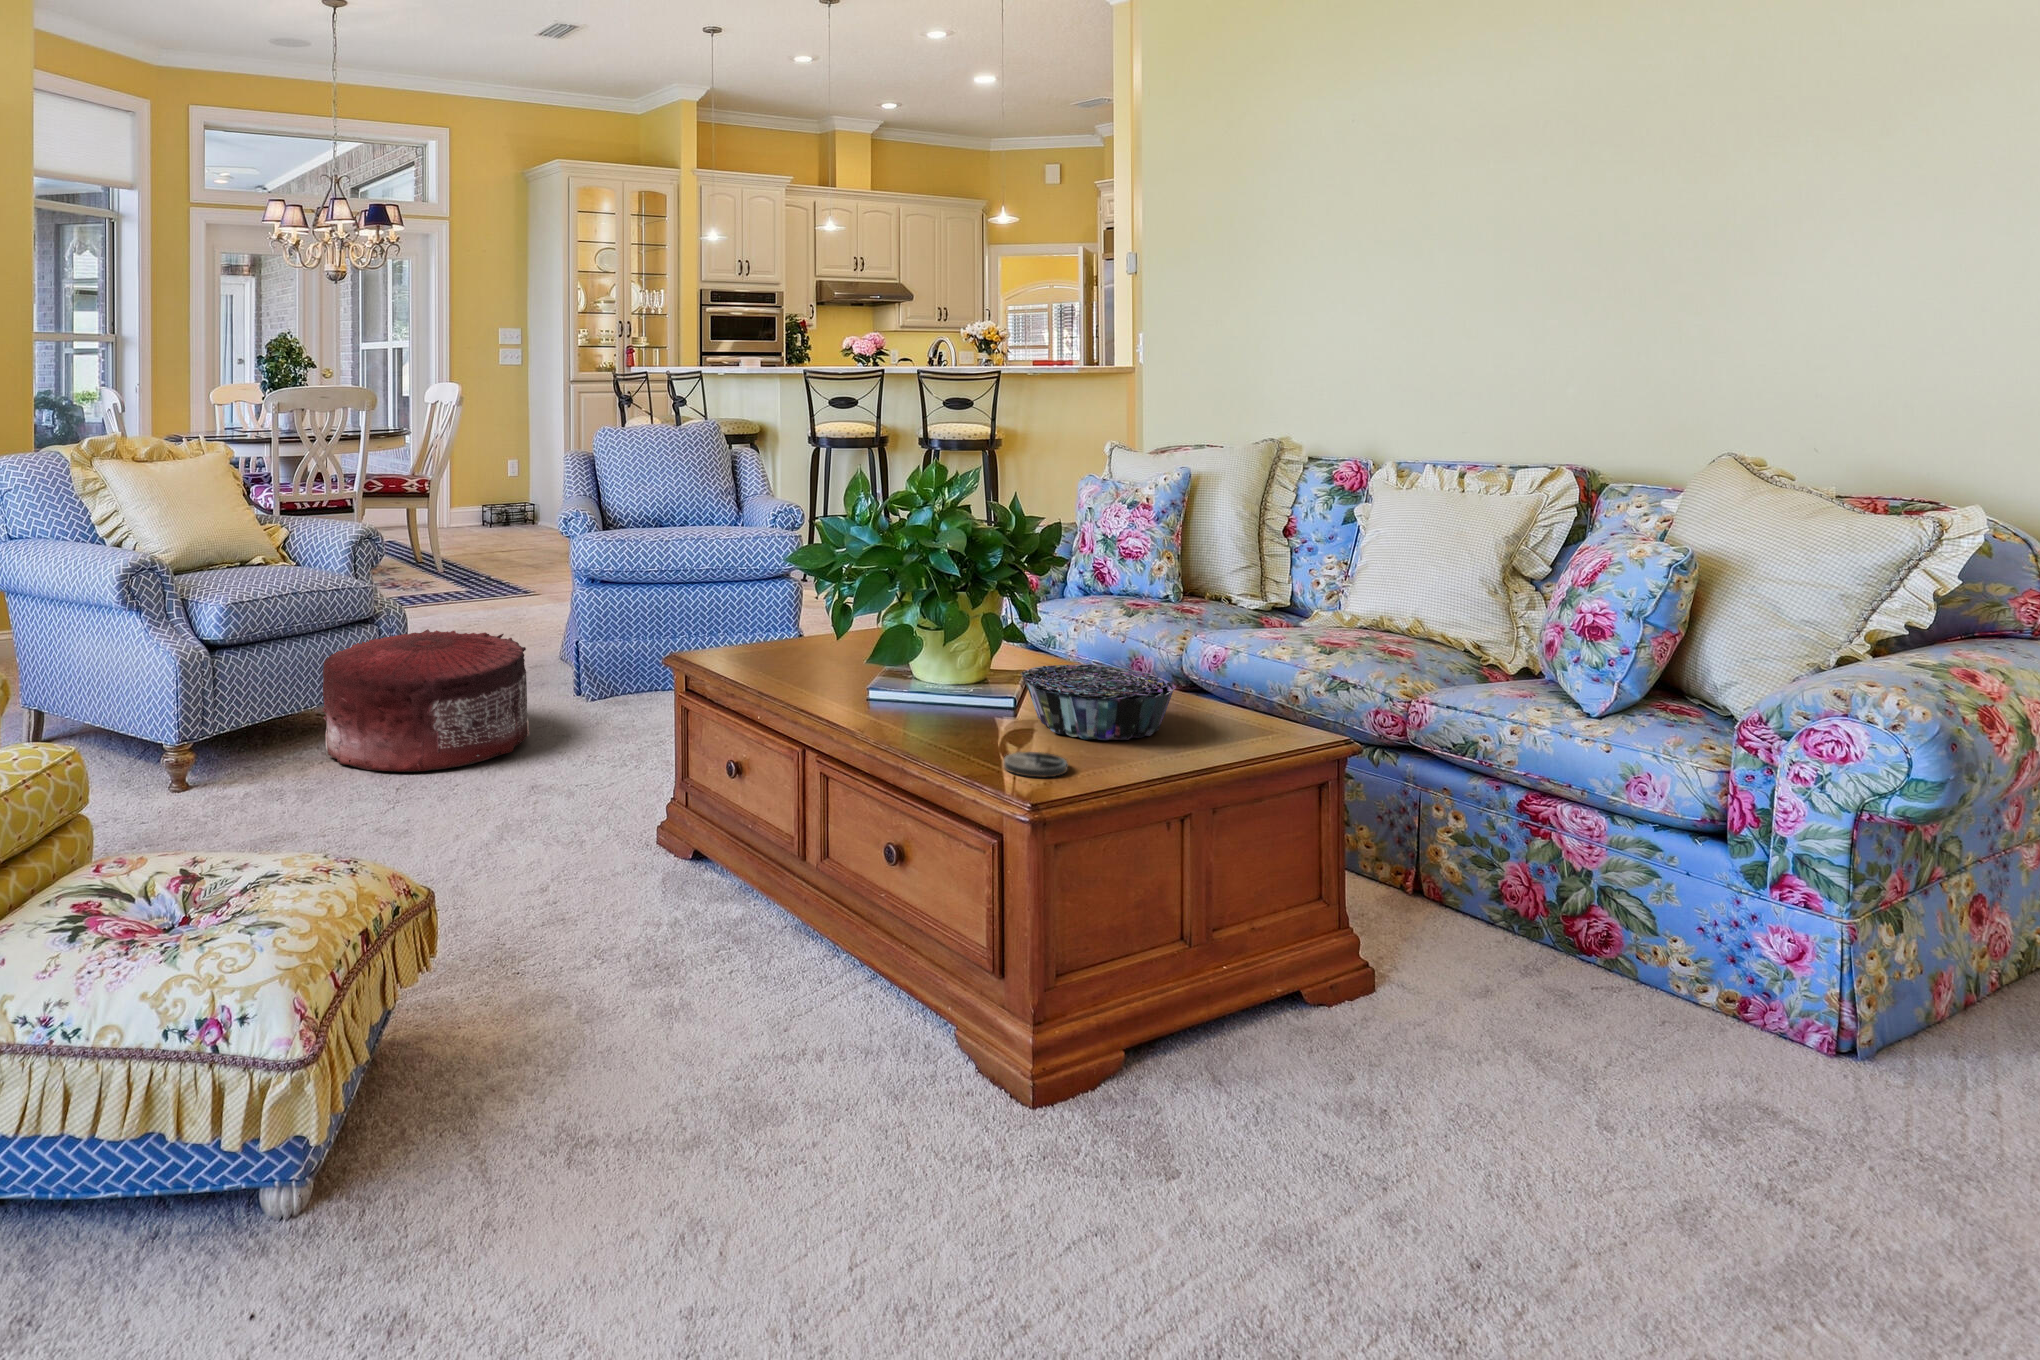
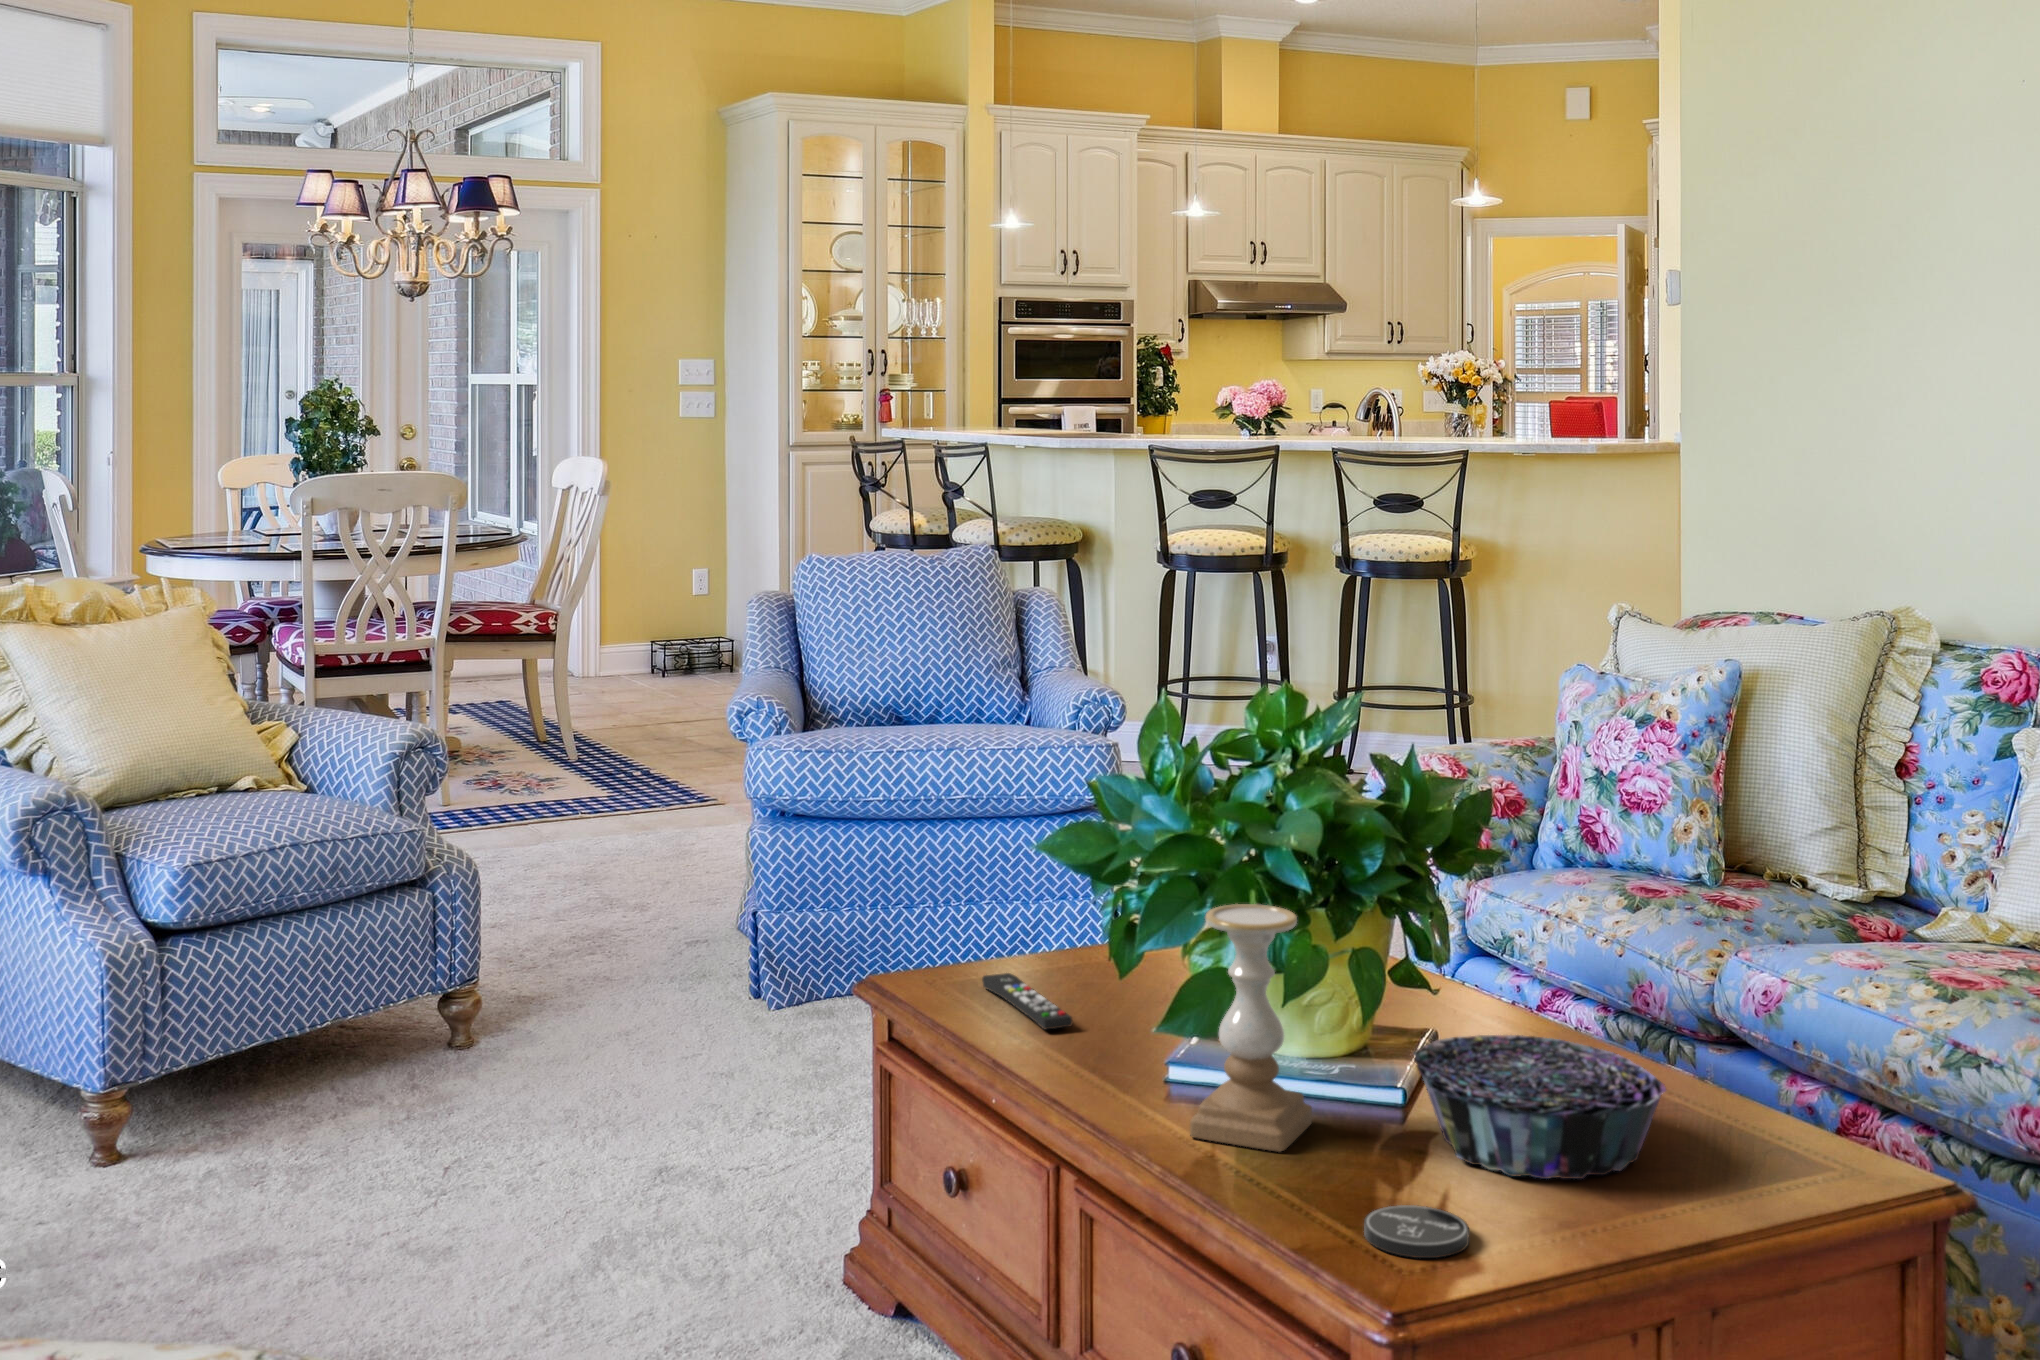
candle holder: none [887,586,960,731] -> present [1190,904,1312,1151]
pouf: present [323,629,529,772] -> none [338,893,668,1137]
remote control: none [742,649,803,677] -> present [982,973,1072,1029]

